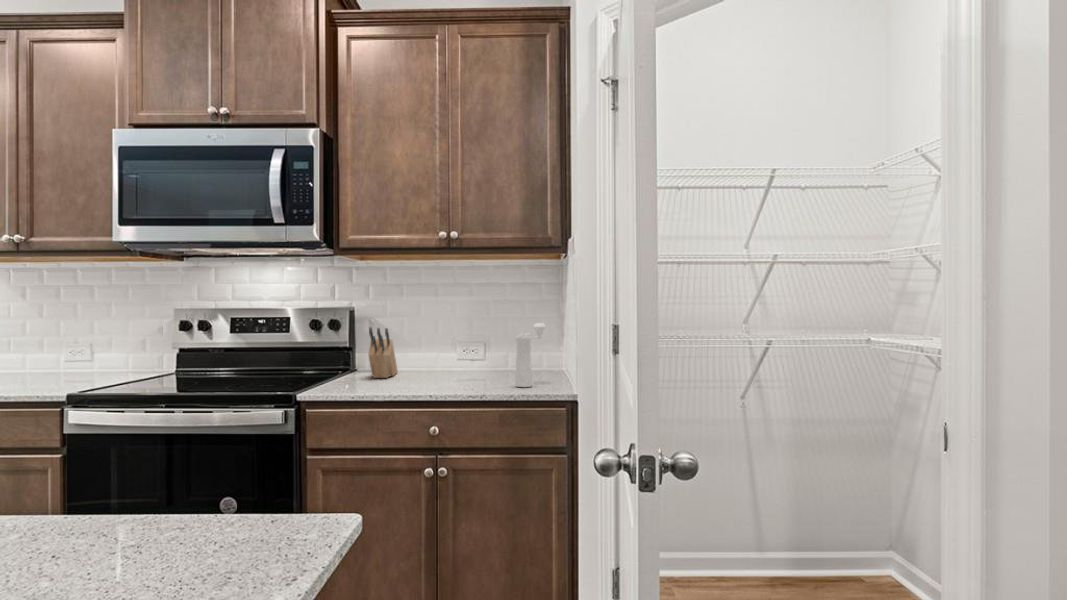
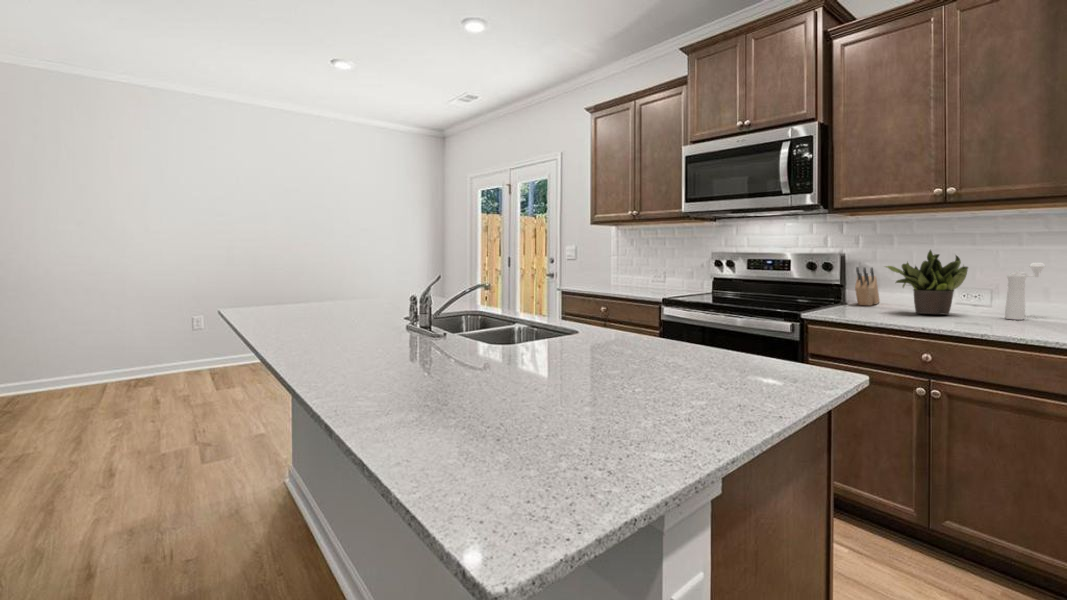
potted plant: none [397,305,482,386] -> present [886,250,968,314]

